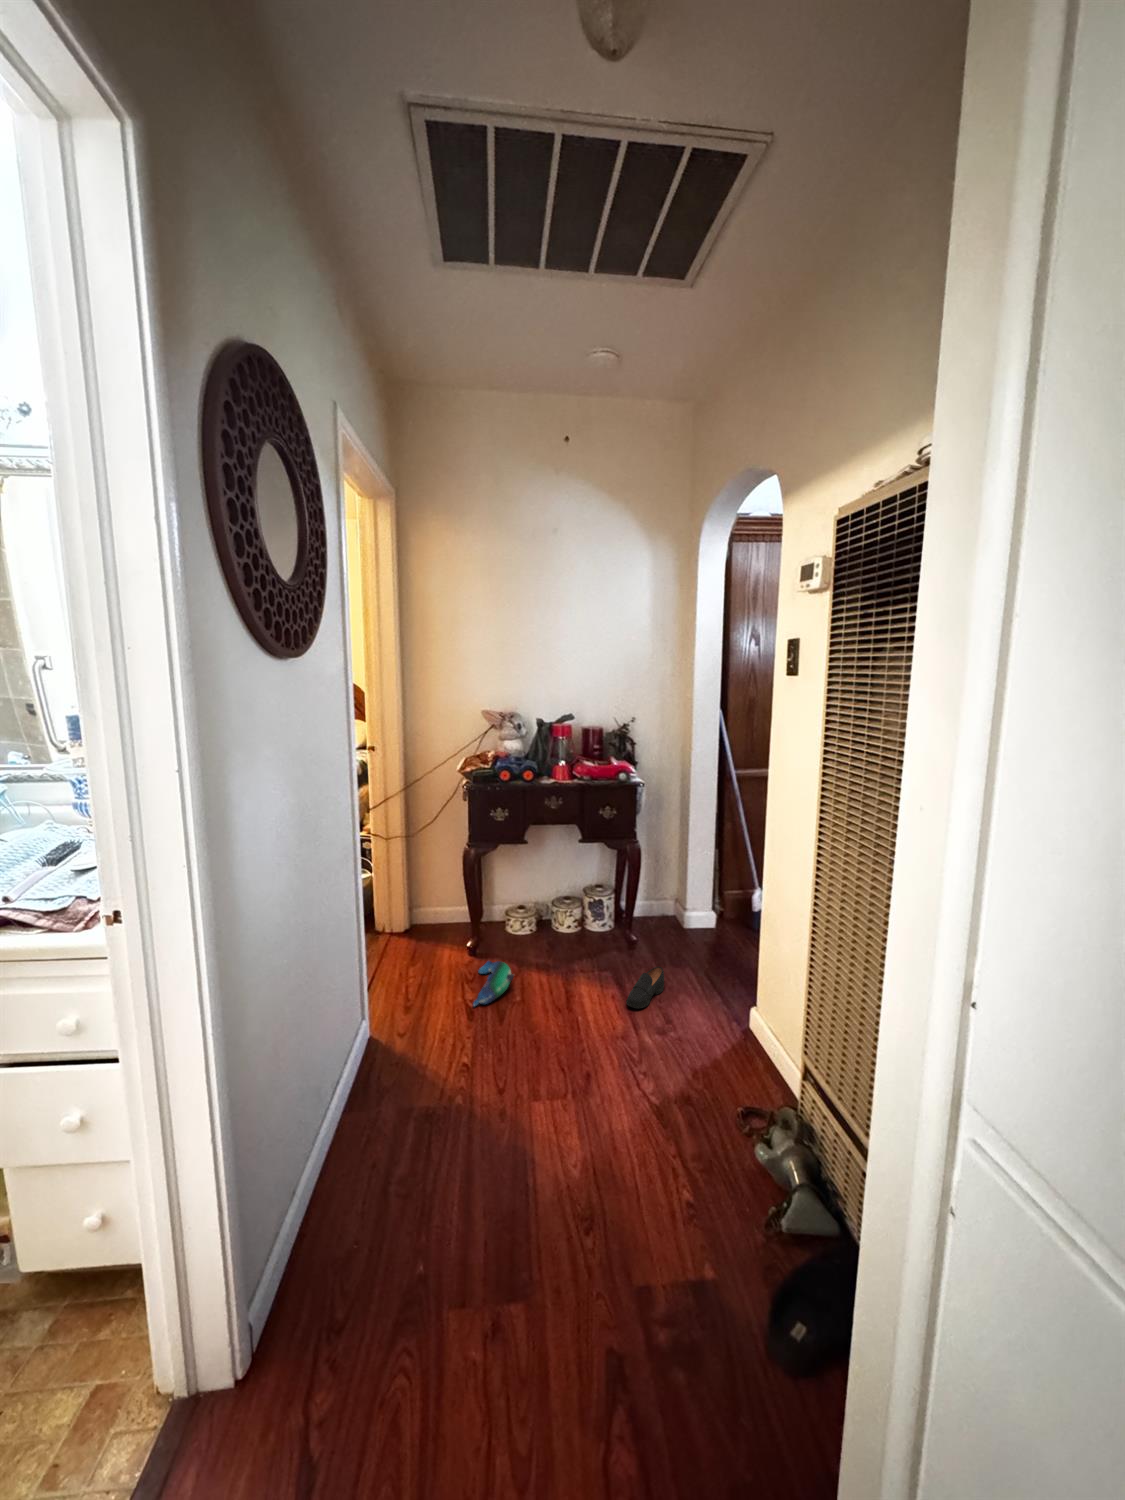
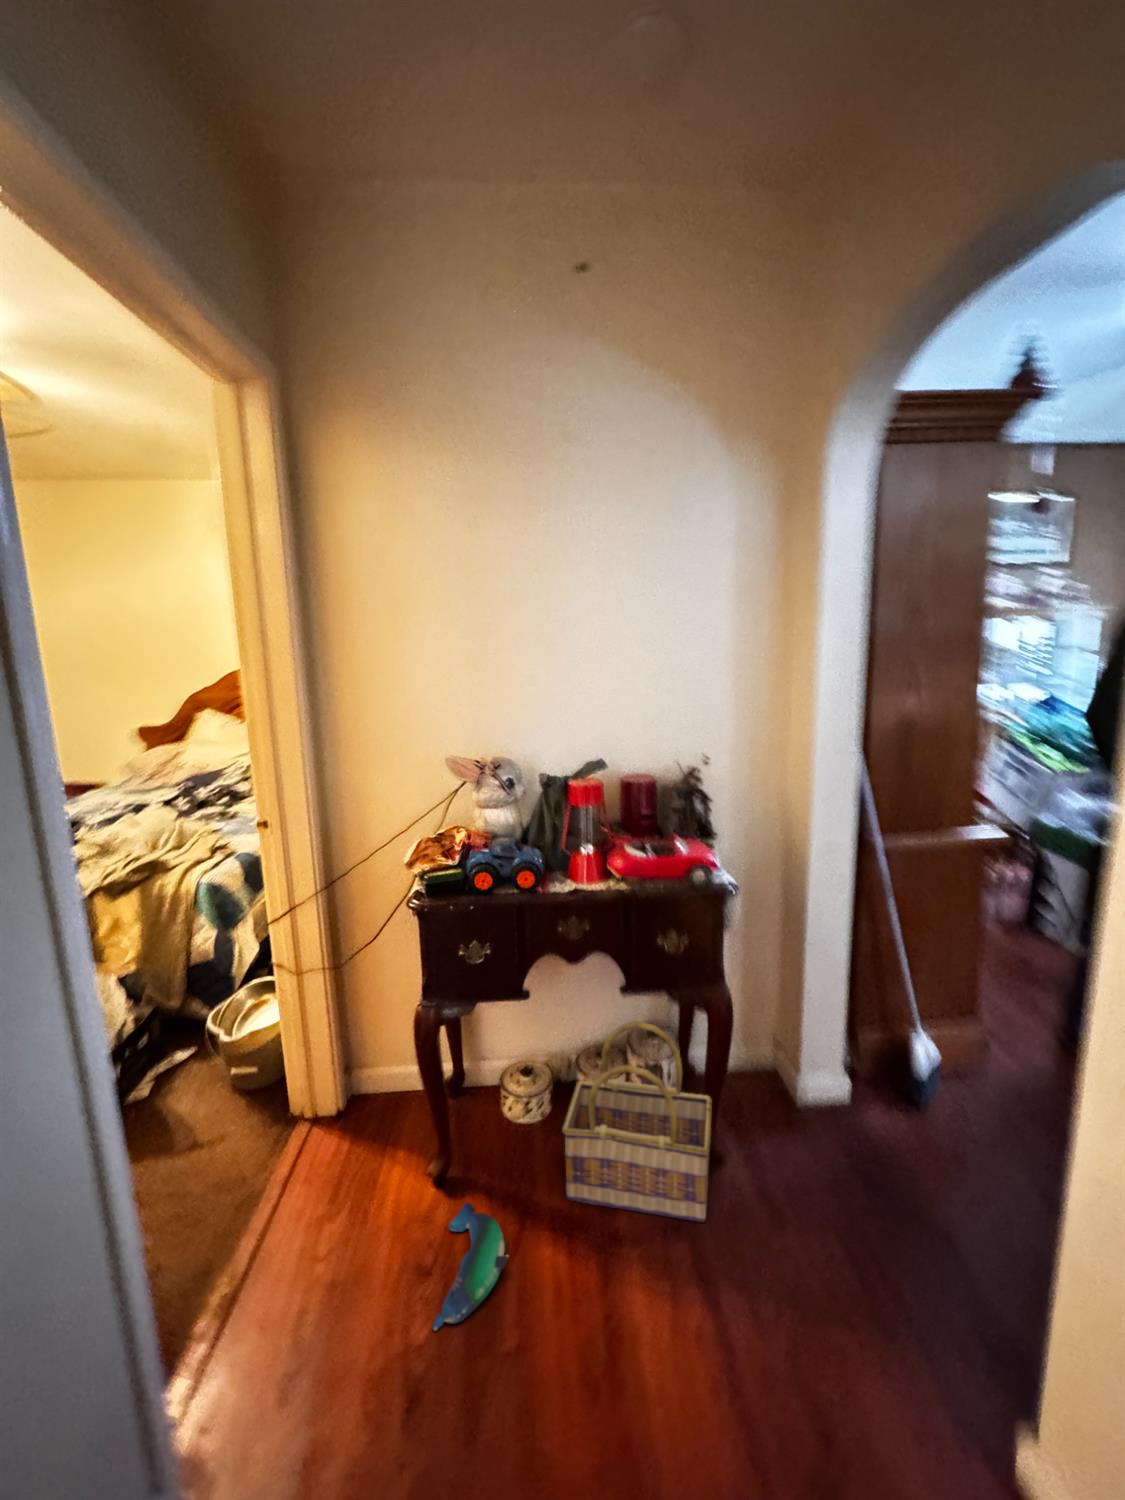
basket: none [545,863,631,972] -> present [562,1021,712,1222]
shoe: present [626,967,664,1009] -> none [715,1230,781,1336]

